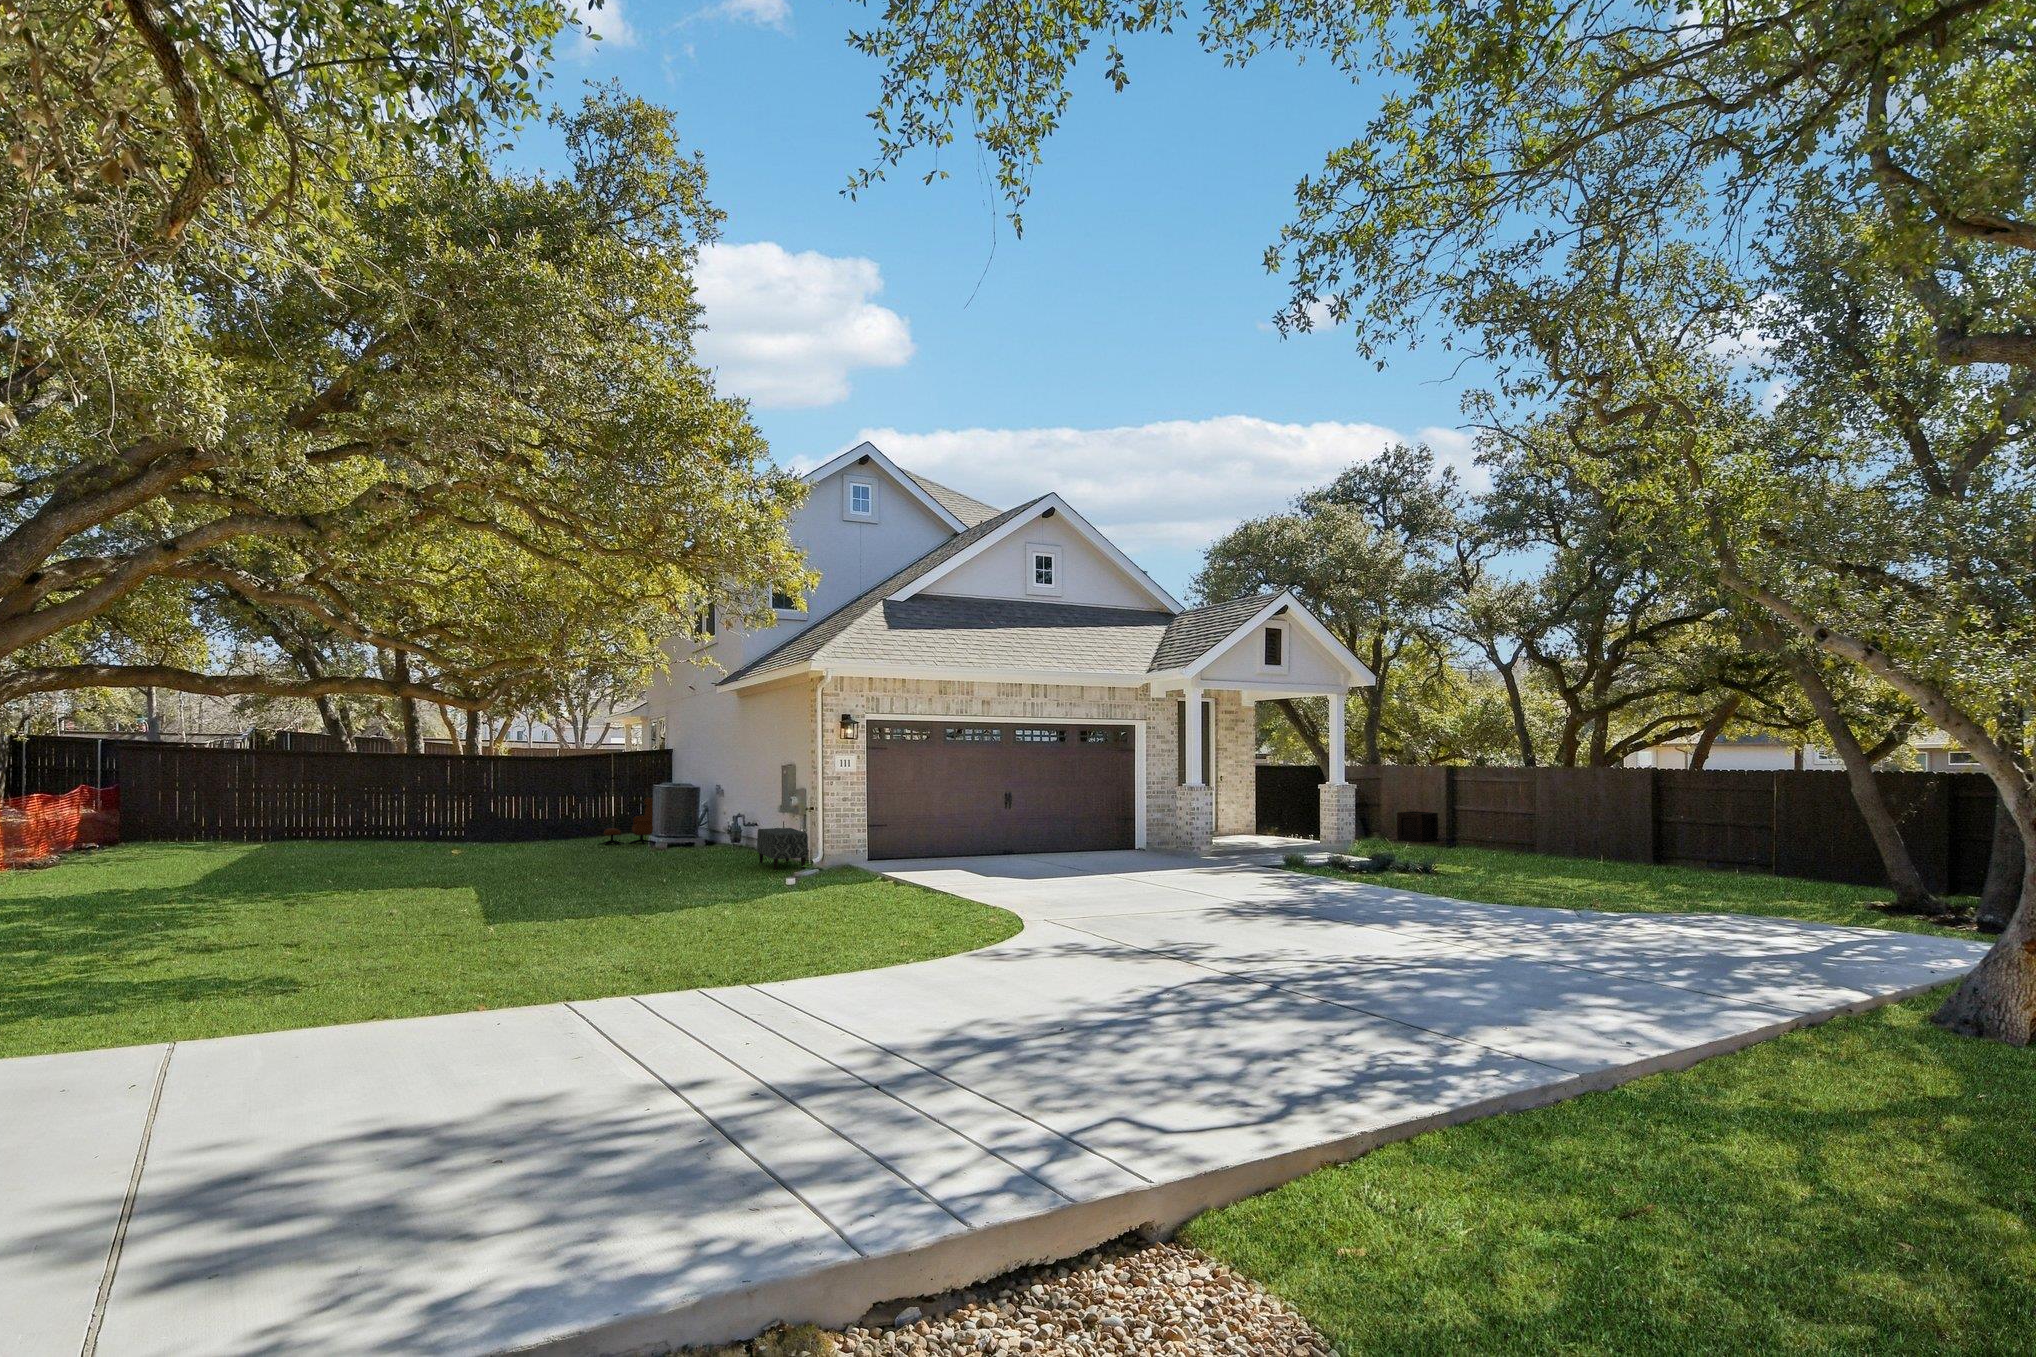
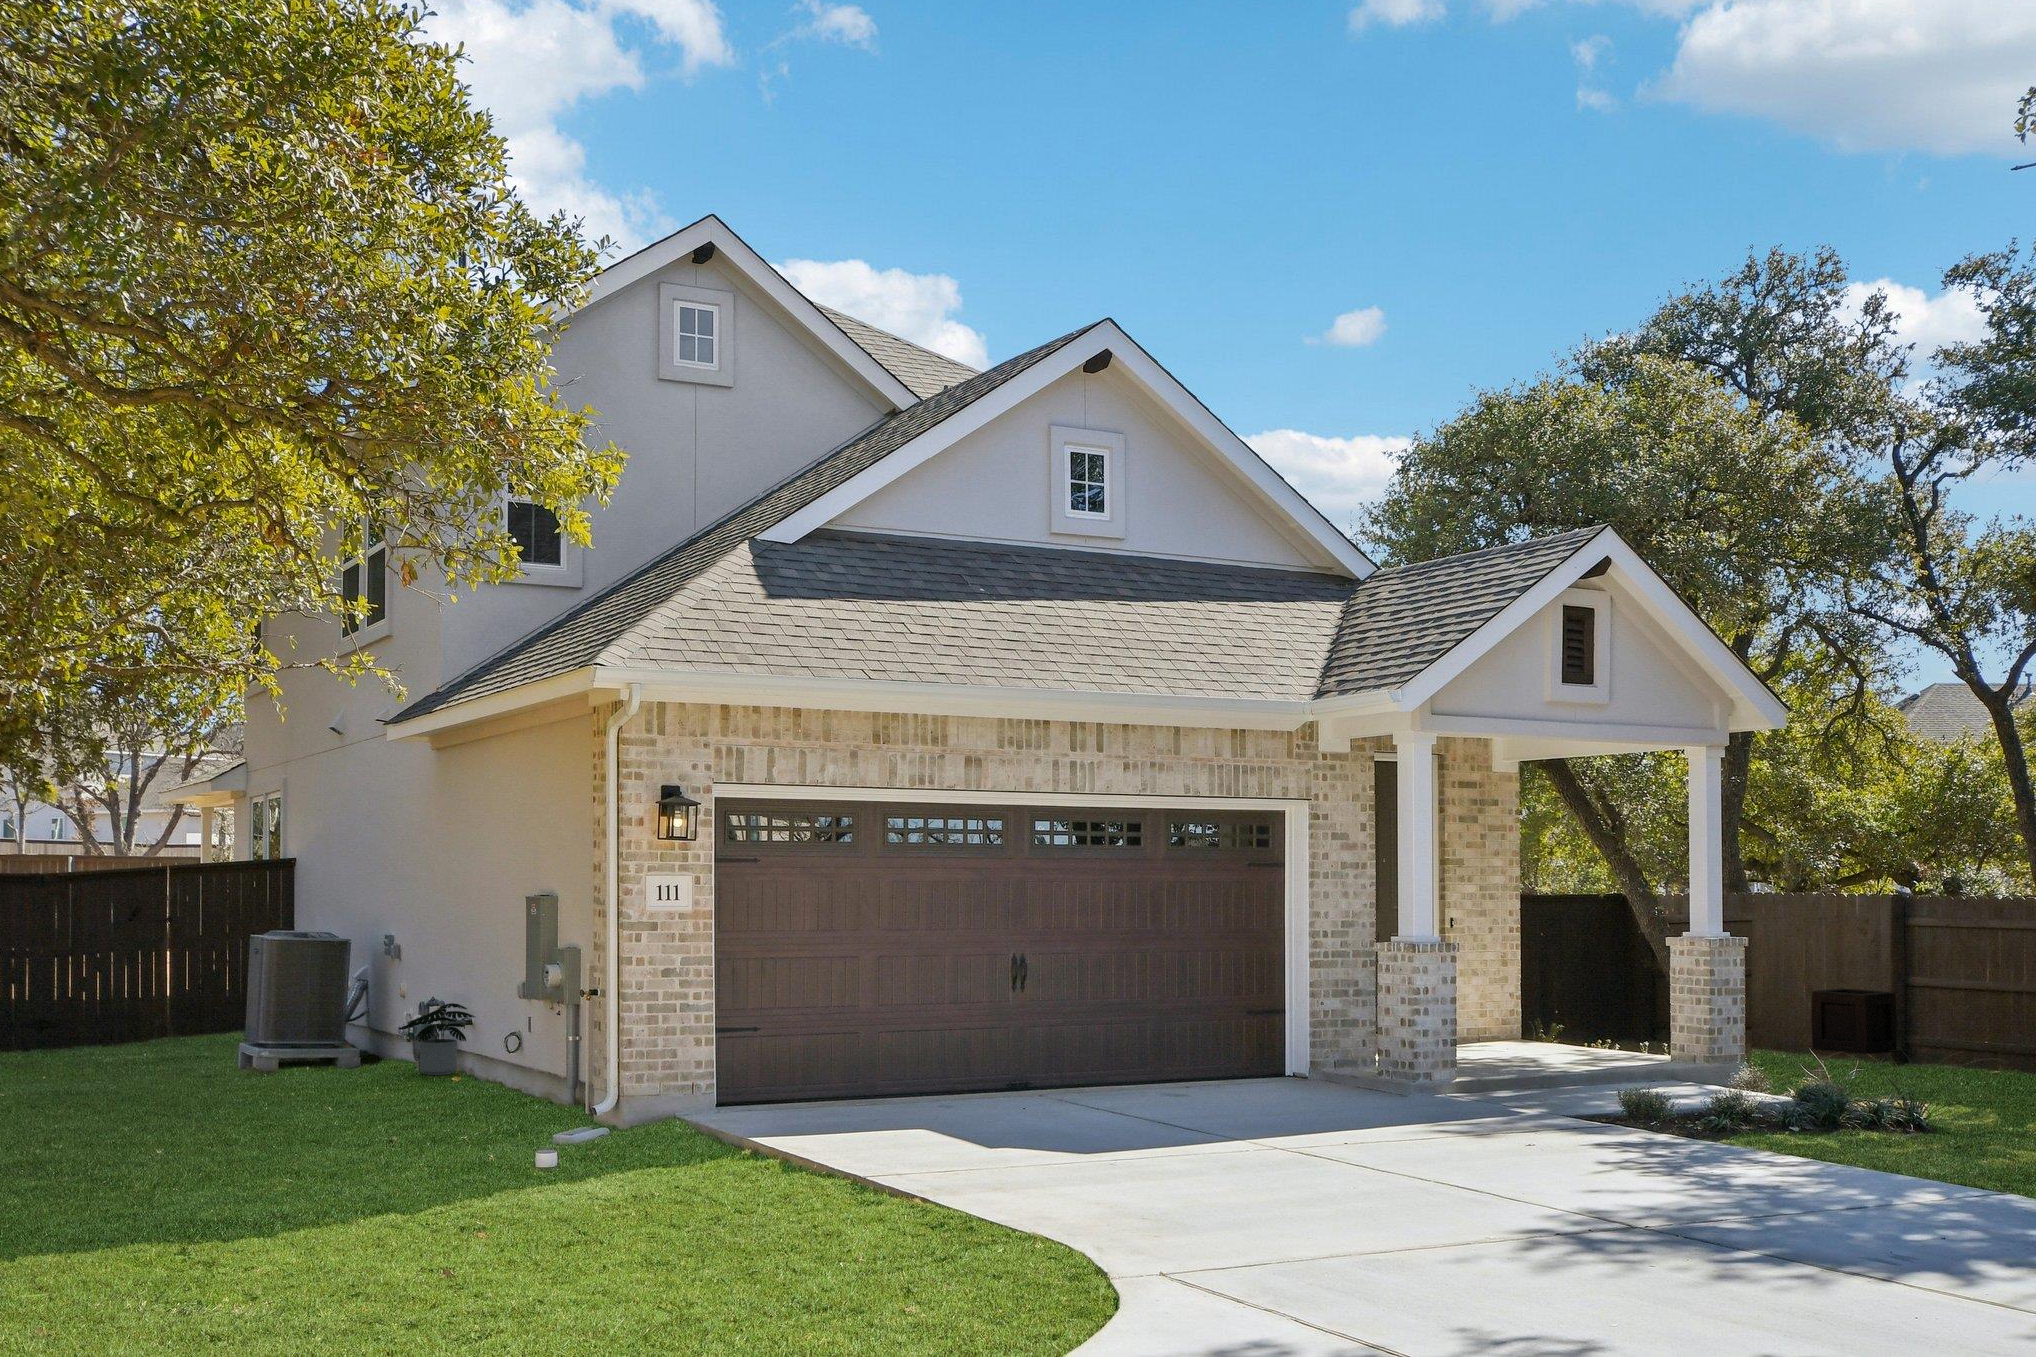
lounge chair: present [599,797,656,845] -> none [142,956,265,1059]
potted plant: none [719,818,756,851] -> present [398,1003,475,1075]
bench: present [757,828,808,870] -> none [476,1029,586,1125]

